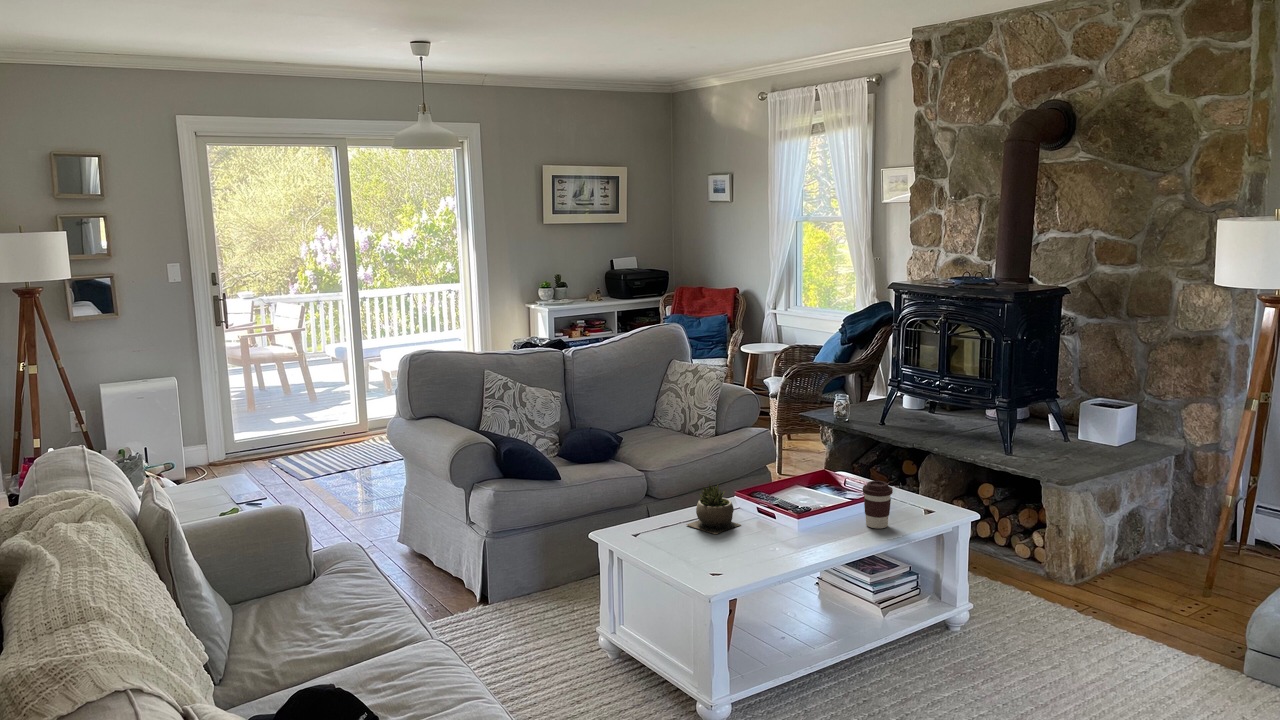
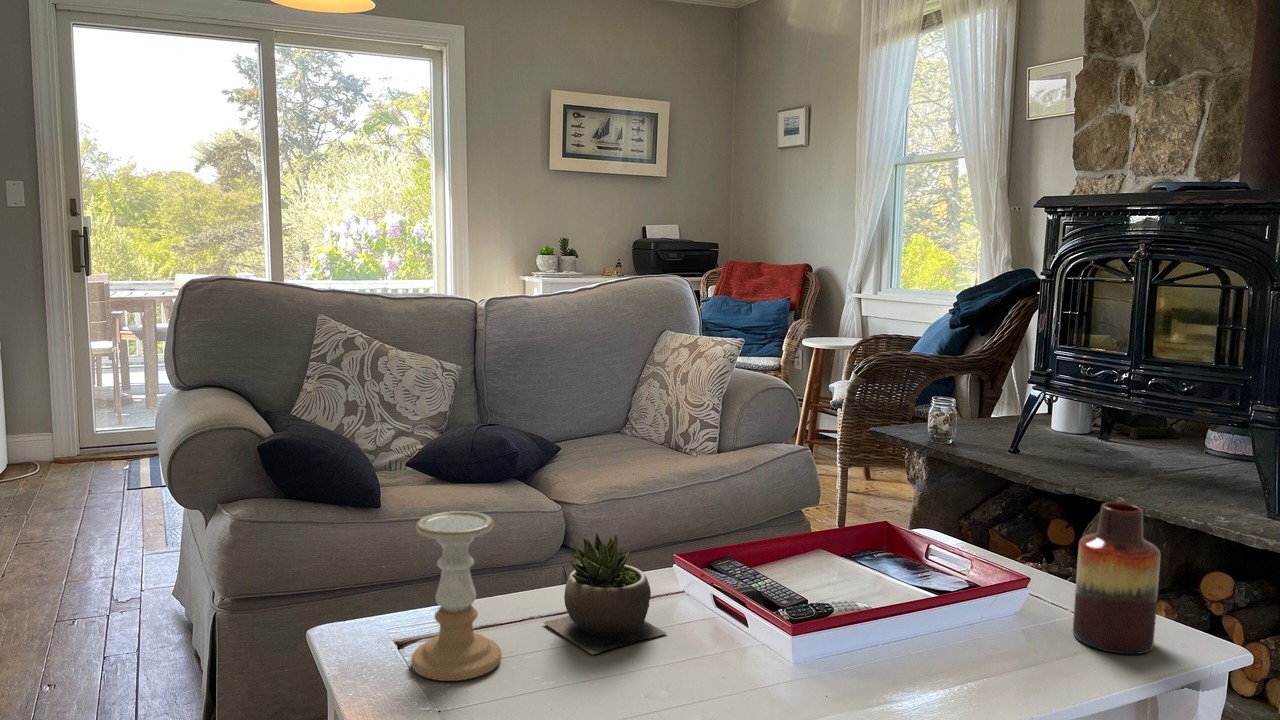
vase: none [908,456,941,518] -> present [1073,502,1160,654]
candle holder: none [644,479,680,547] -> present [411,511,501,681]
coffee cup: present [863,481,893,529] -> none [960,554,1037,675]

